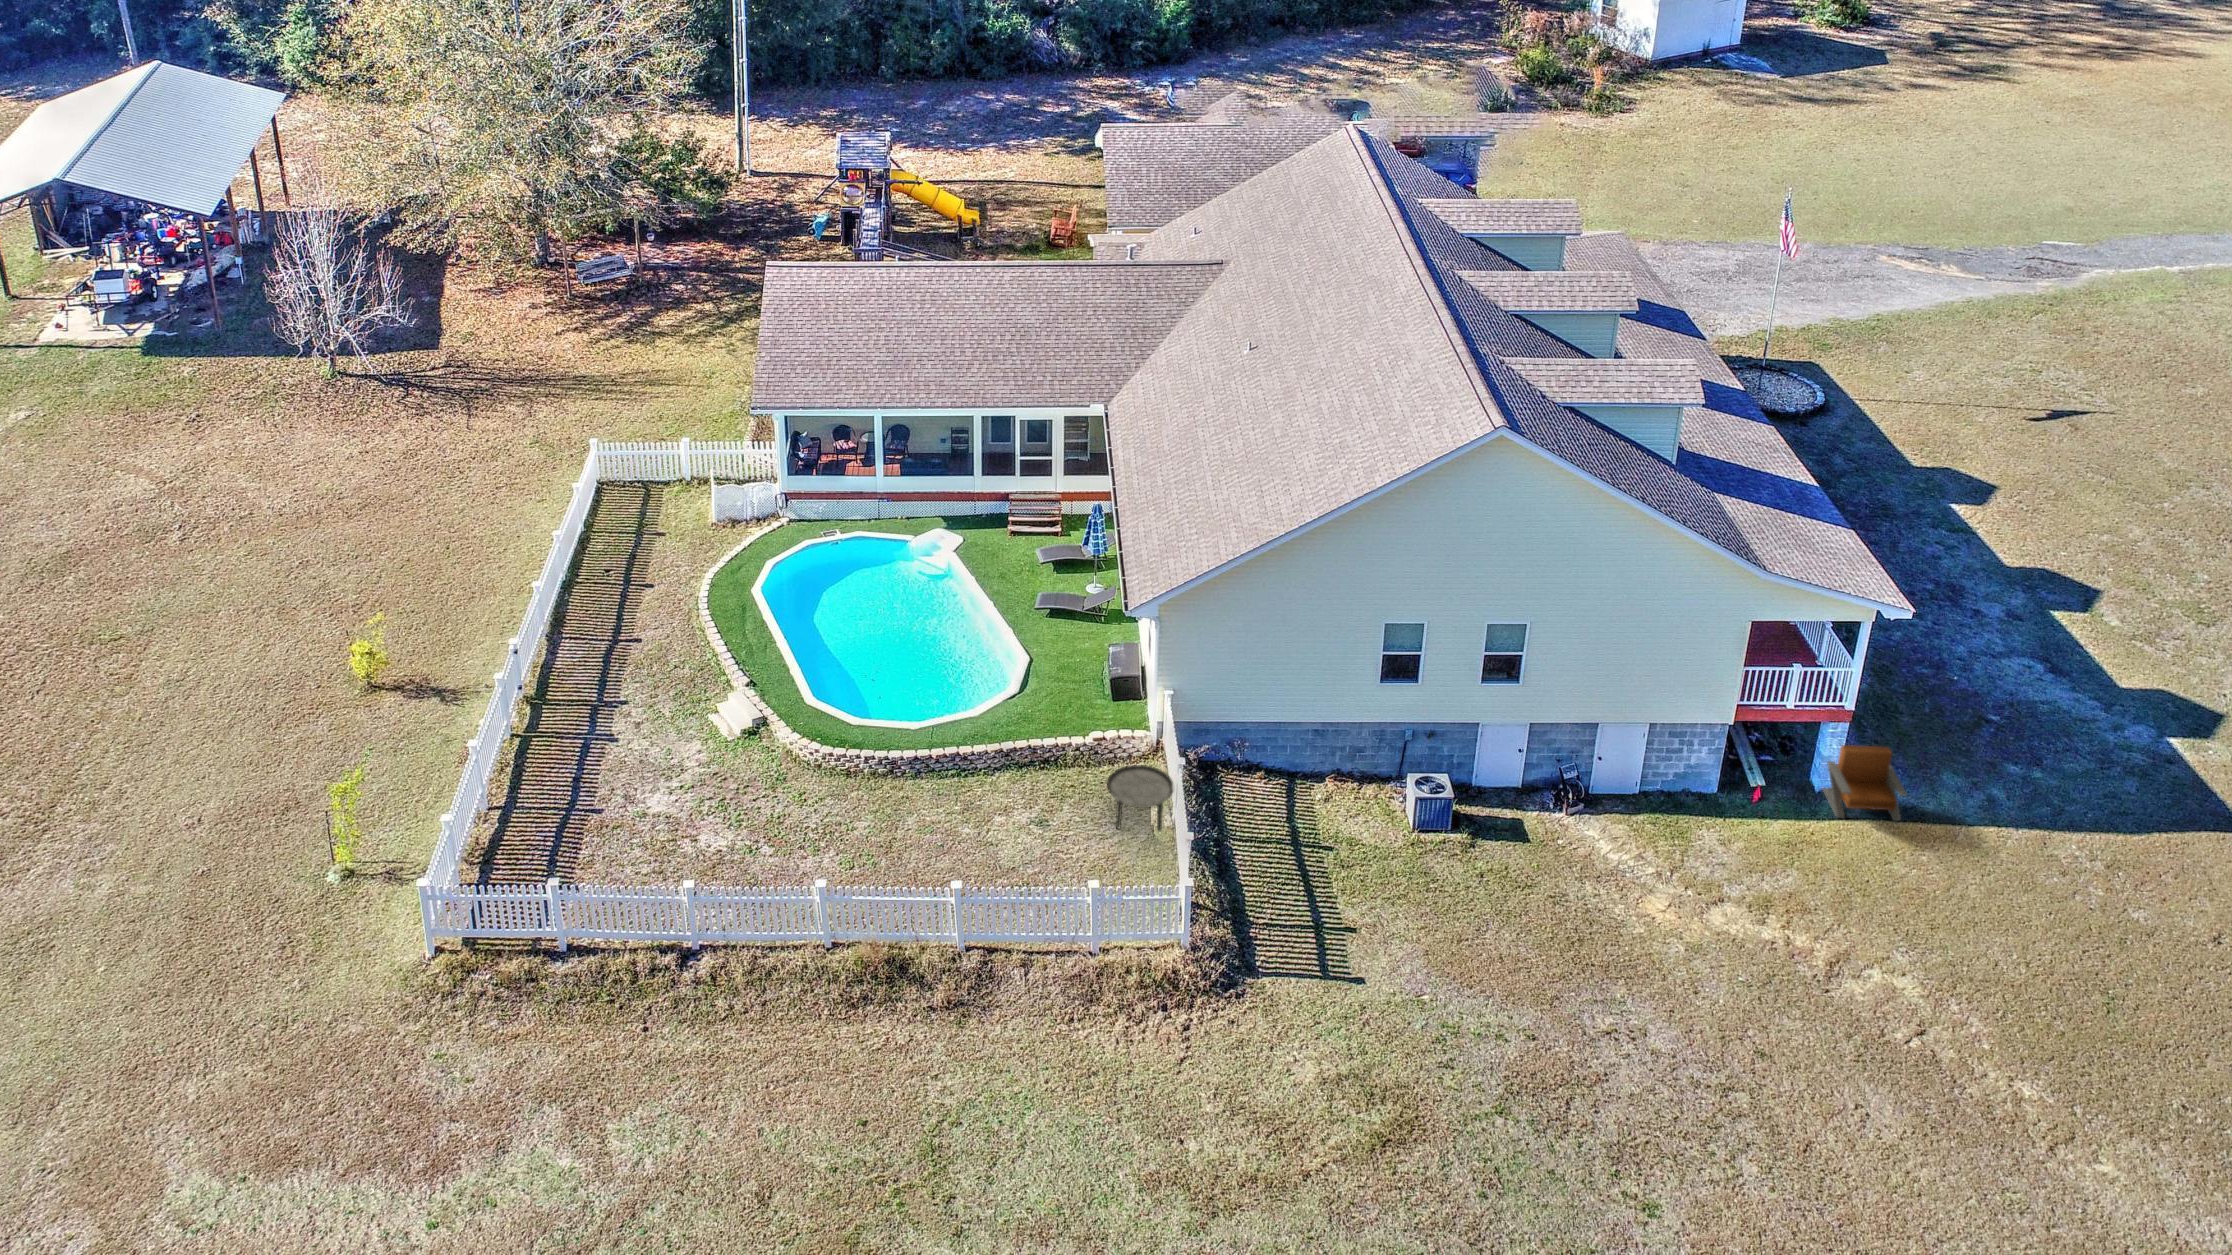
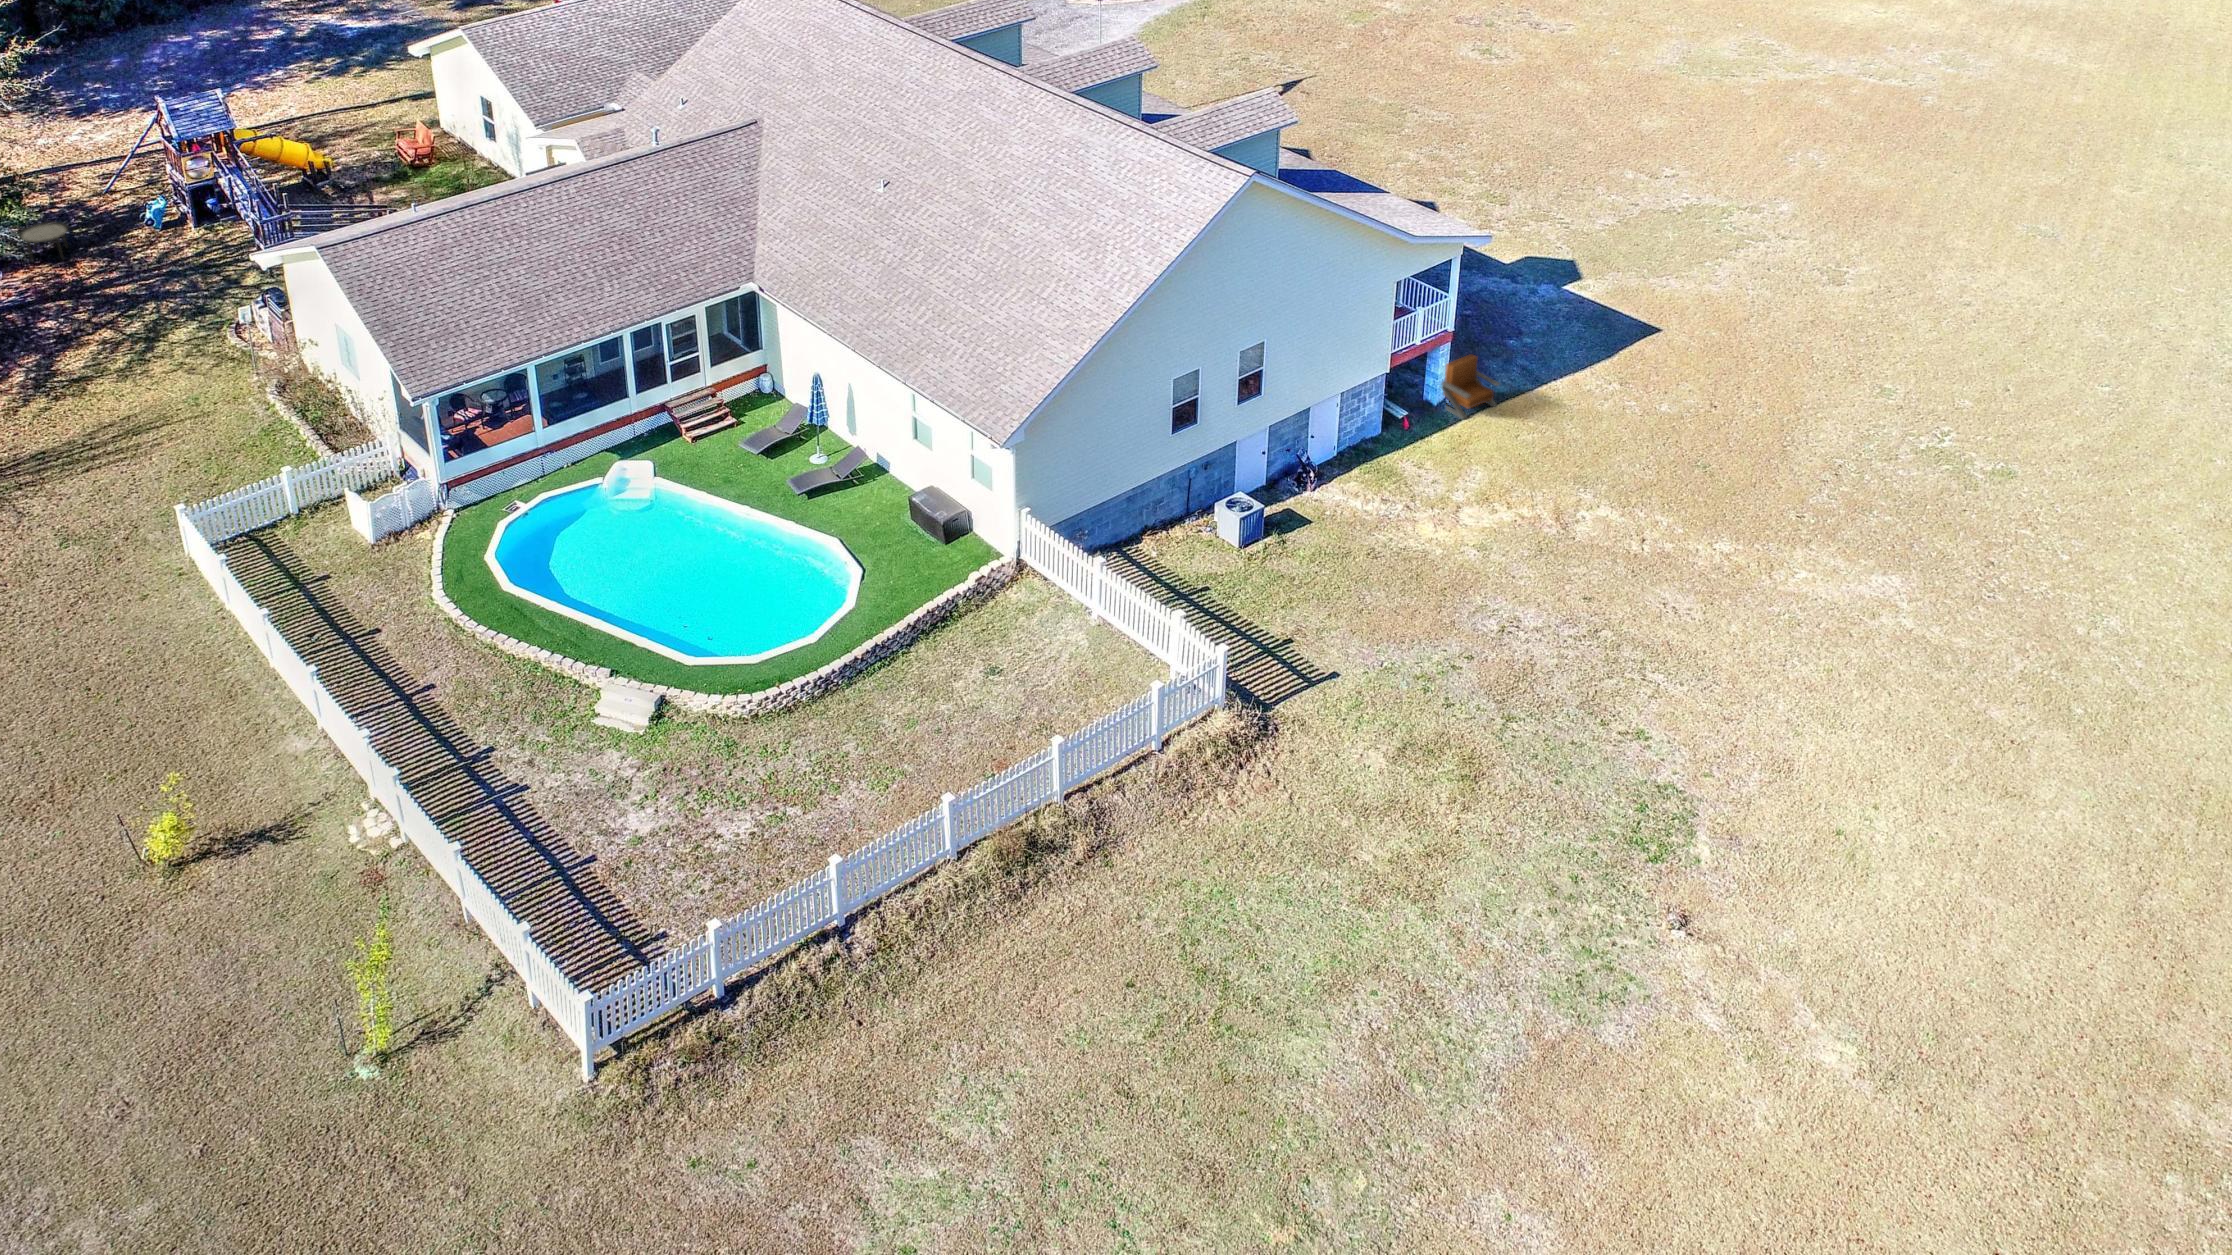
round table: present [1107,765,1173,832] -> present [19,222,68,262]

